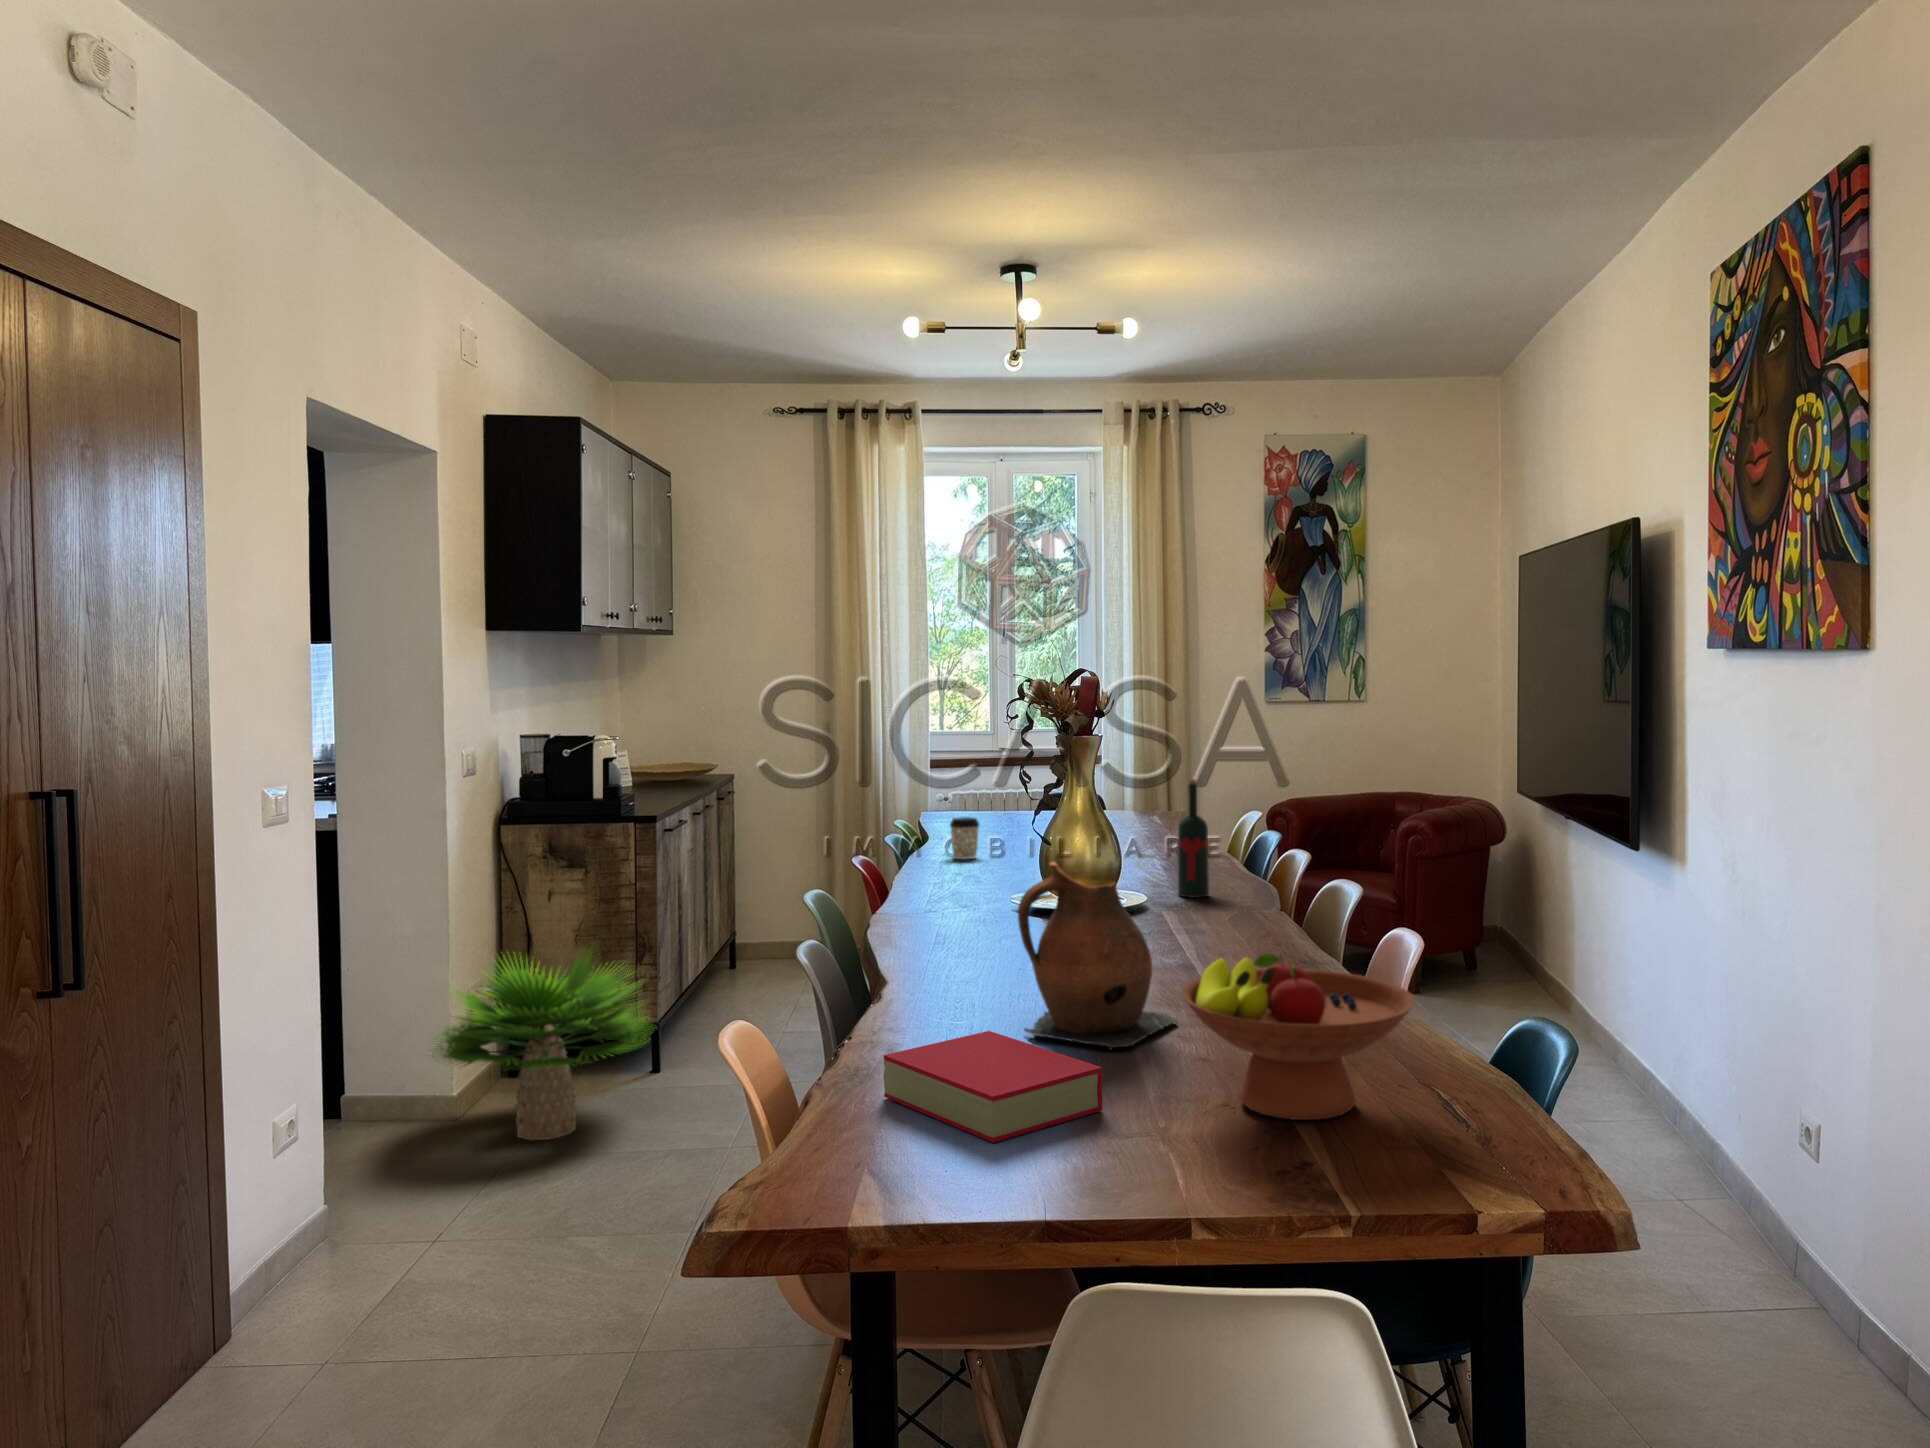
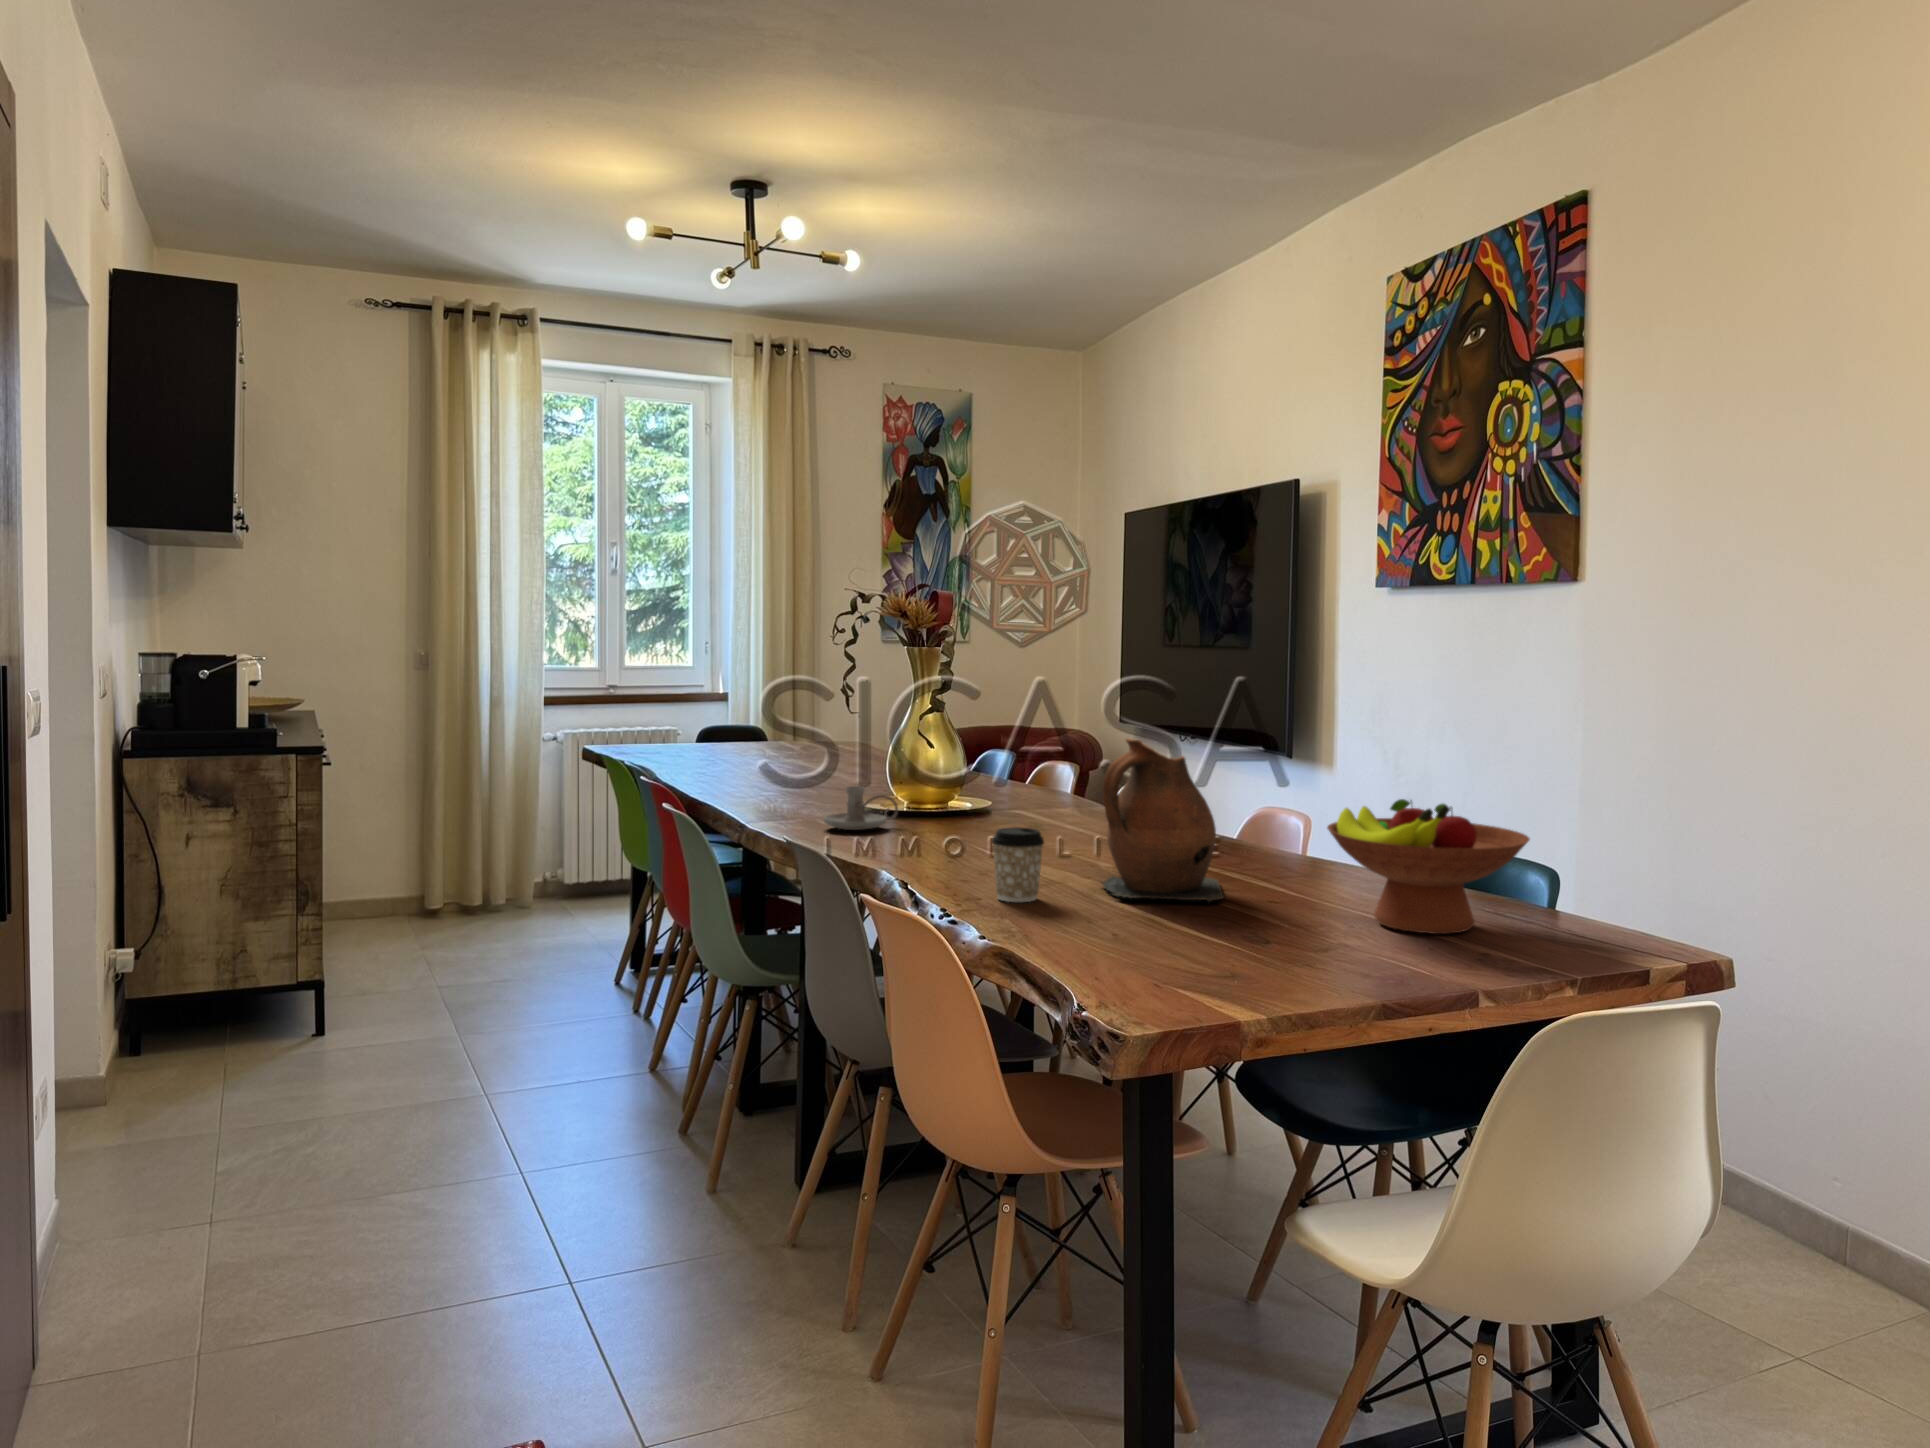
wine bottle: present [1178,779,1209,898] -> none [1003,689,1032,799]
coffee cup: present [950,817,980,859] -> present [992,827,1044,902]
candle holder: none [922,884,1000,929] -> present [823,786,898,830]
potted plant: present [436,949,649,1140] -> none [84,879,385,1120]
book: present [883,1031,1102,1143] -> none [1099,888,1296,970]

